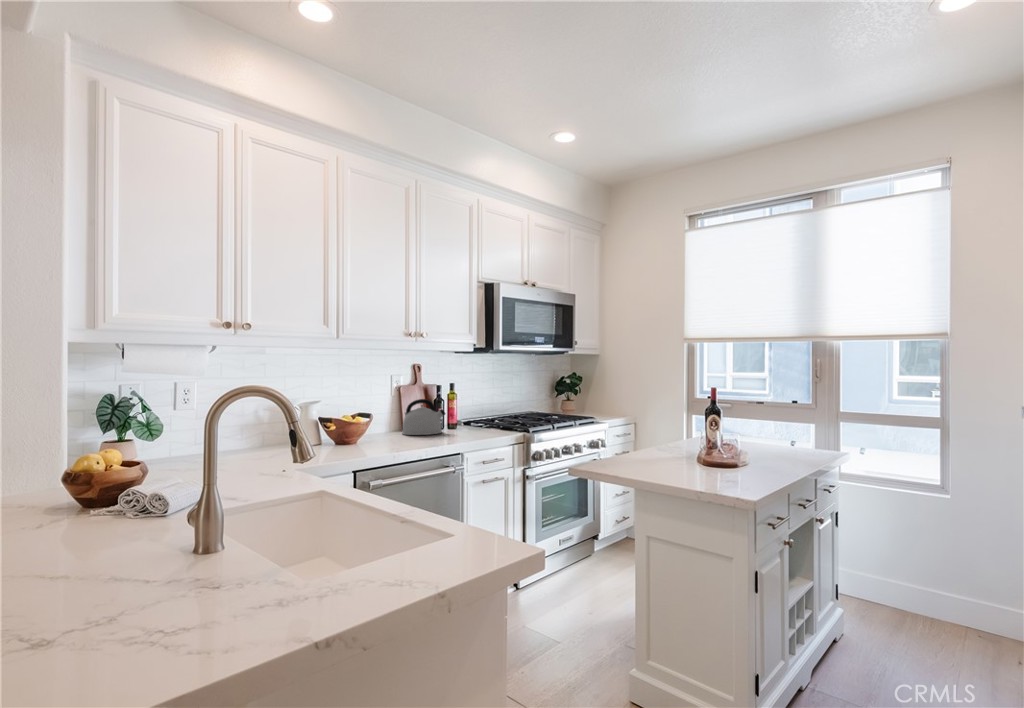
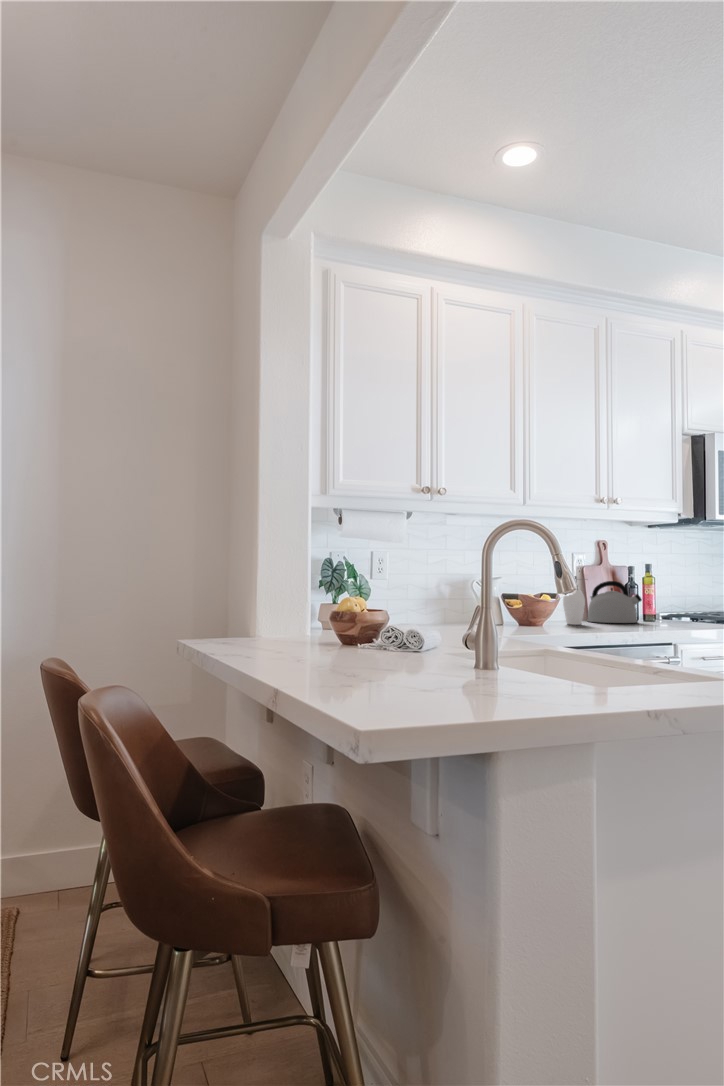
soap dispenser: none [379,397,400,440] -> present [563,576,585,625]

